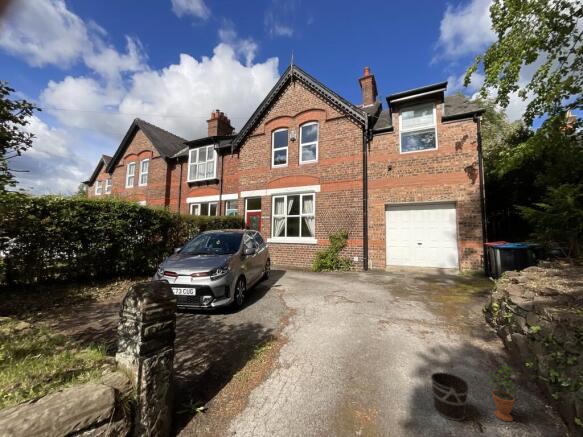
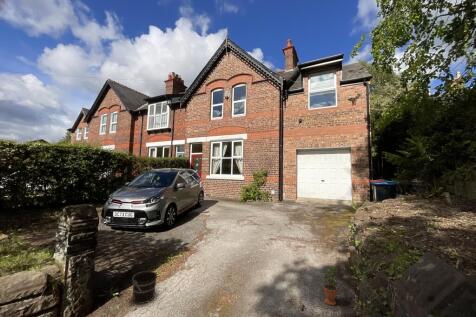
bucket: present [431,371,468,420] -> present [132,271,157,304]

